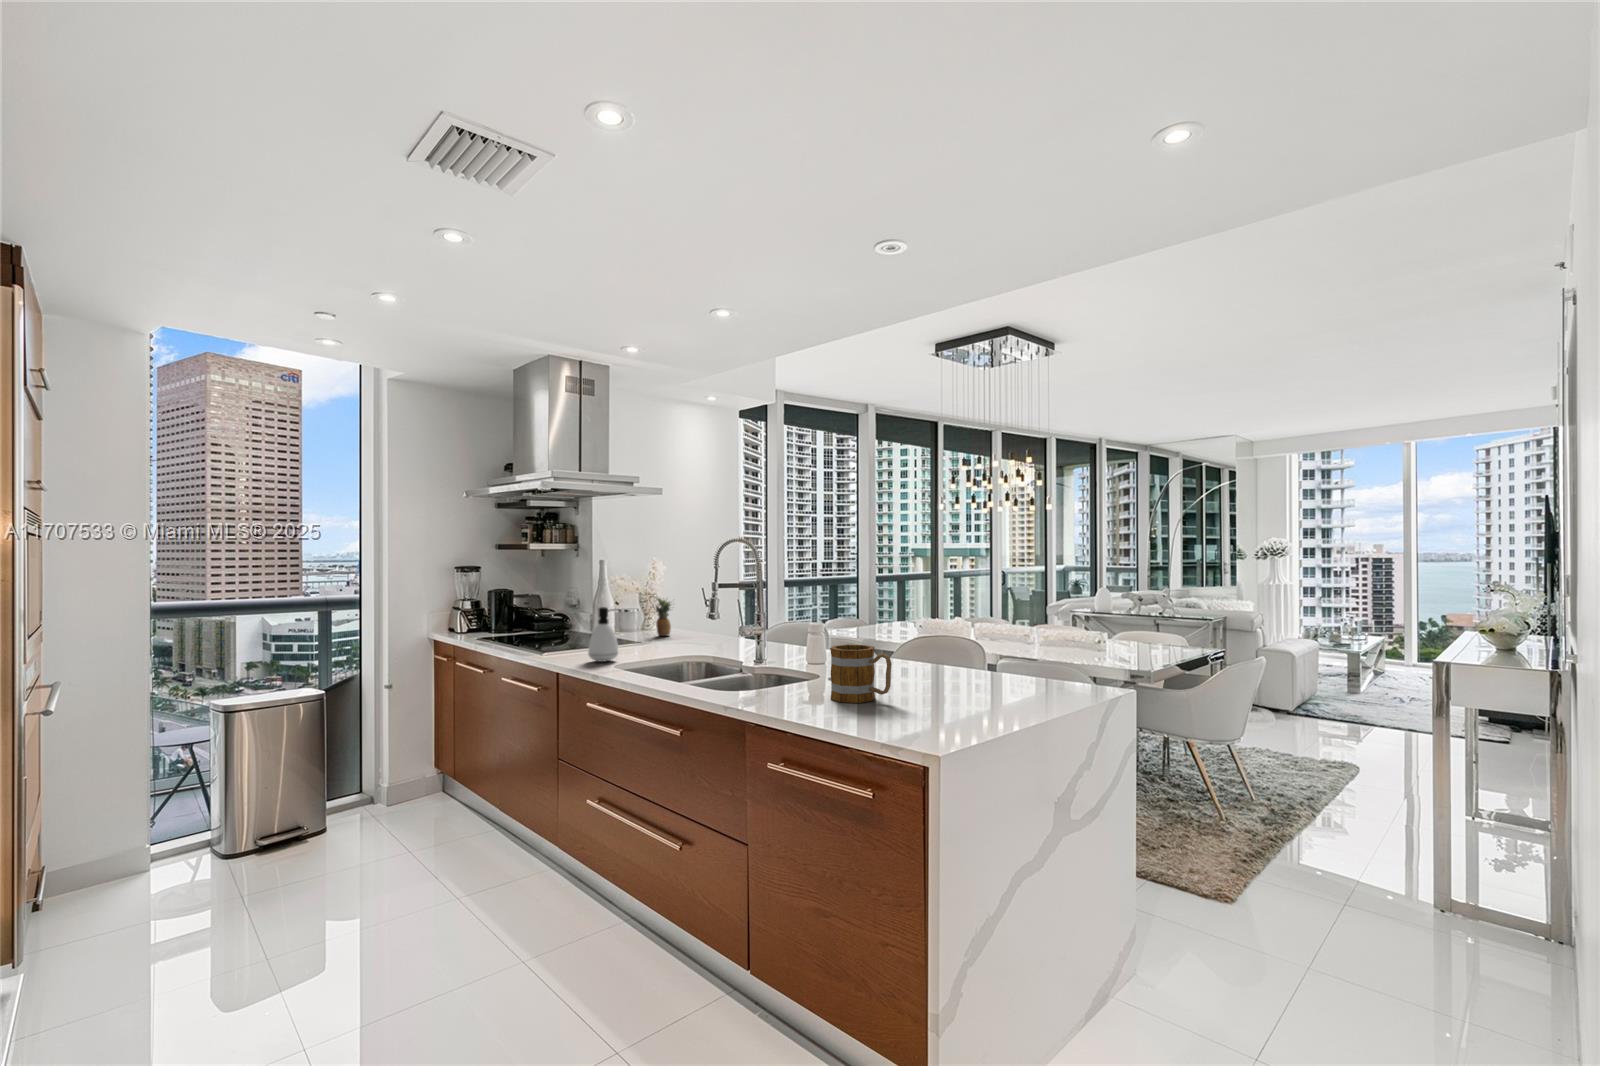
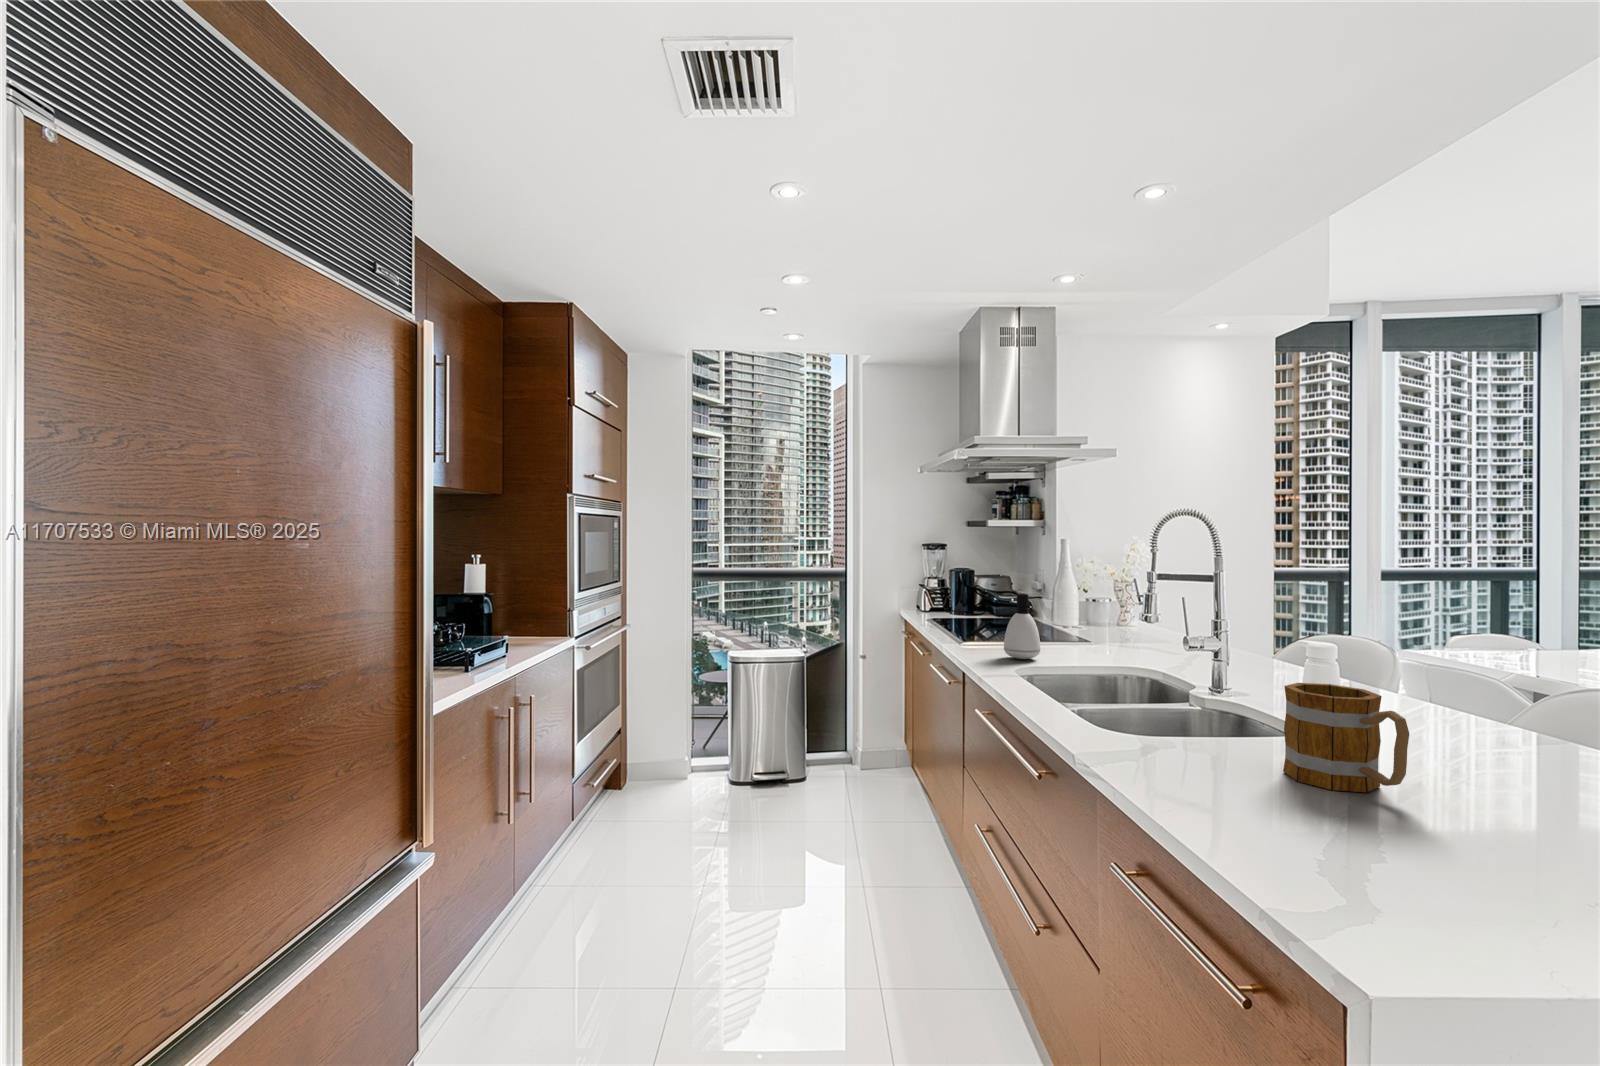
fruit: present [655,597,671,636] -> none [1121,586,1151,637]

